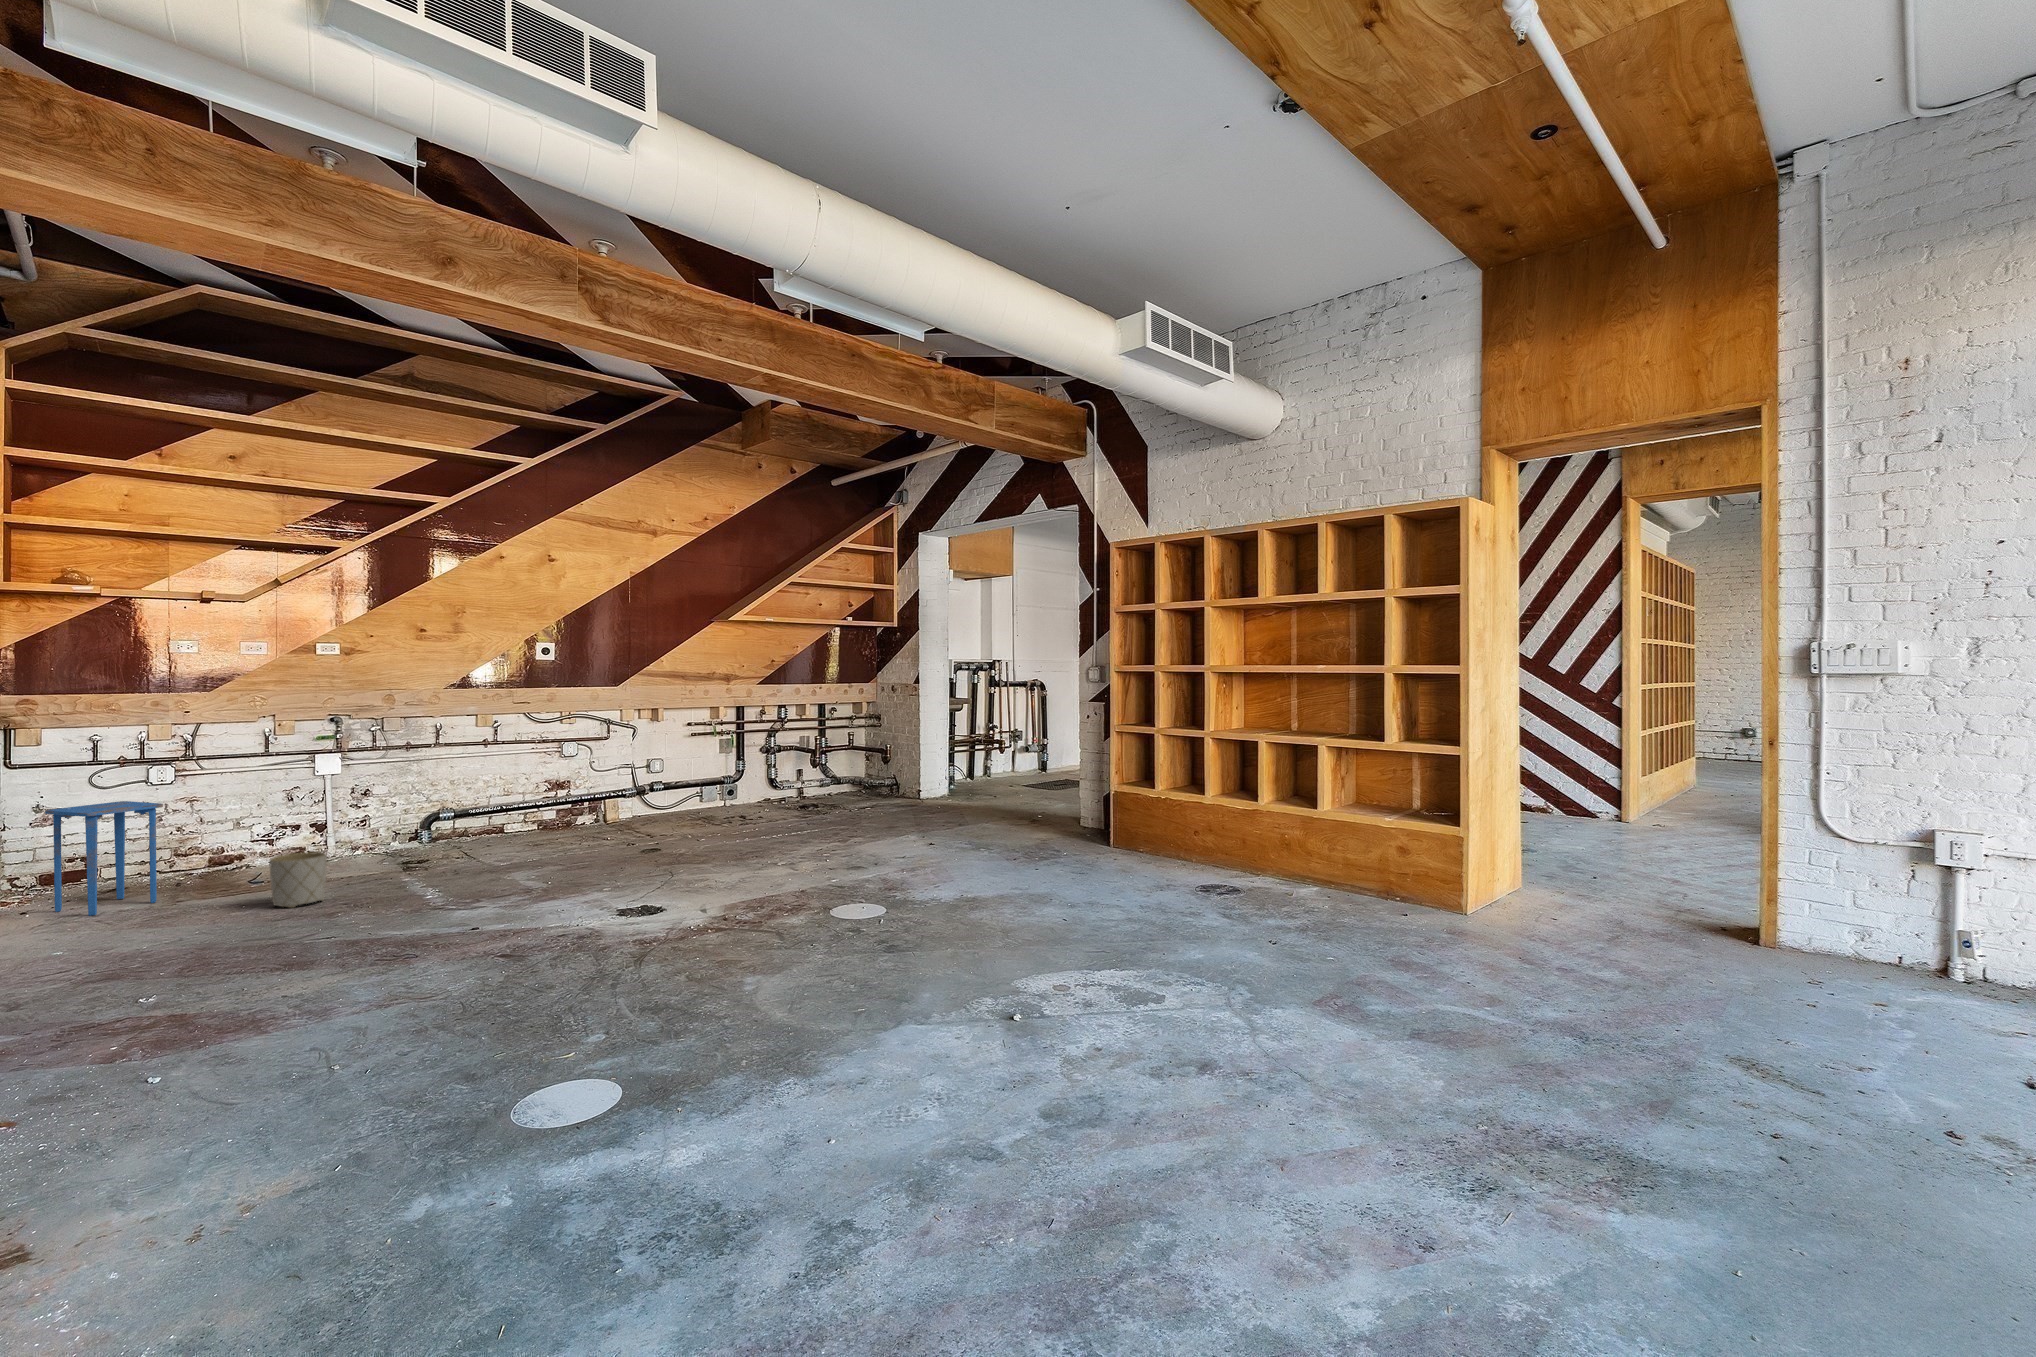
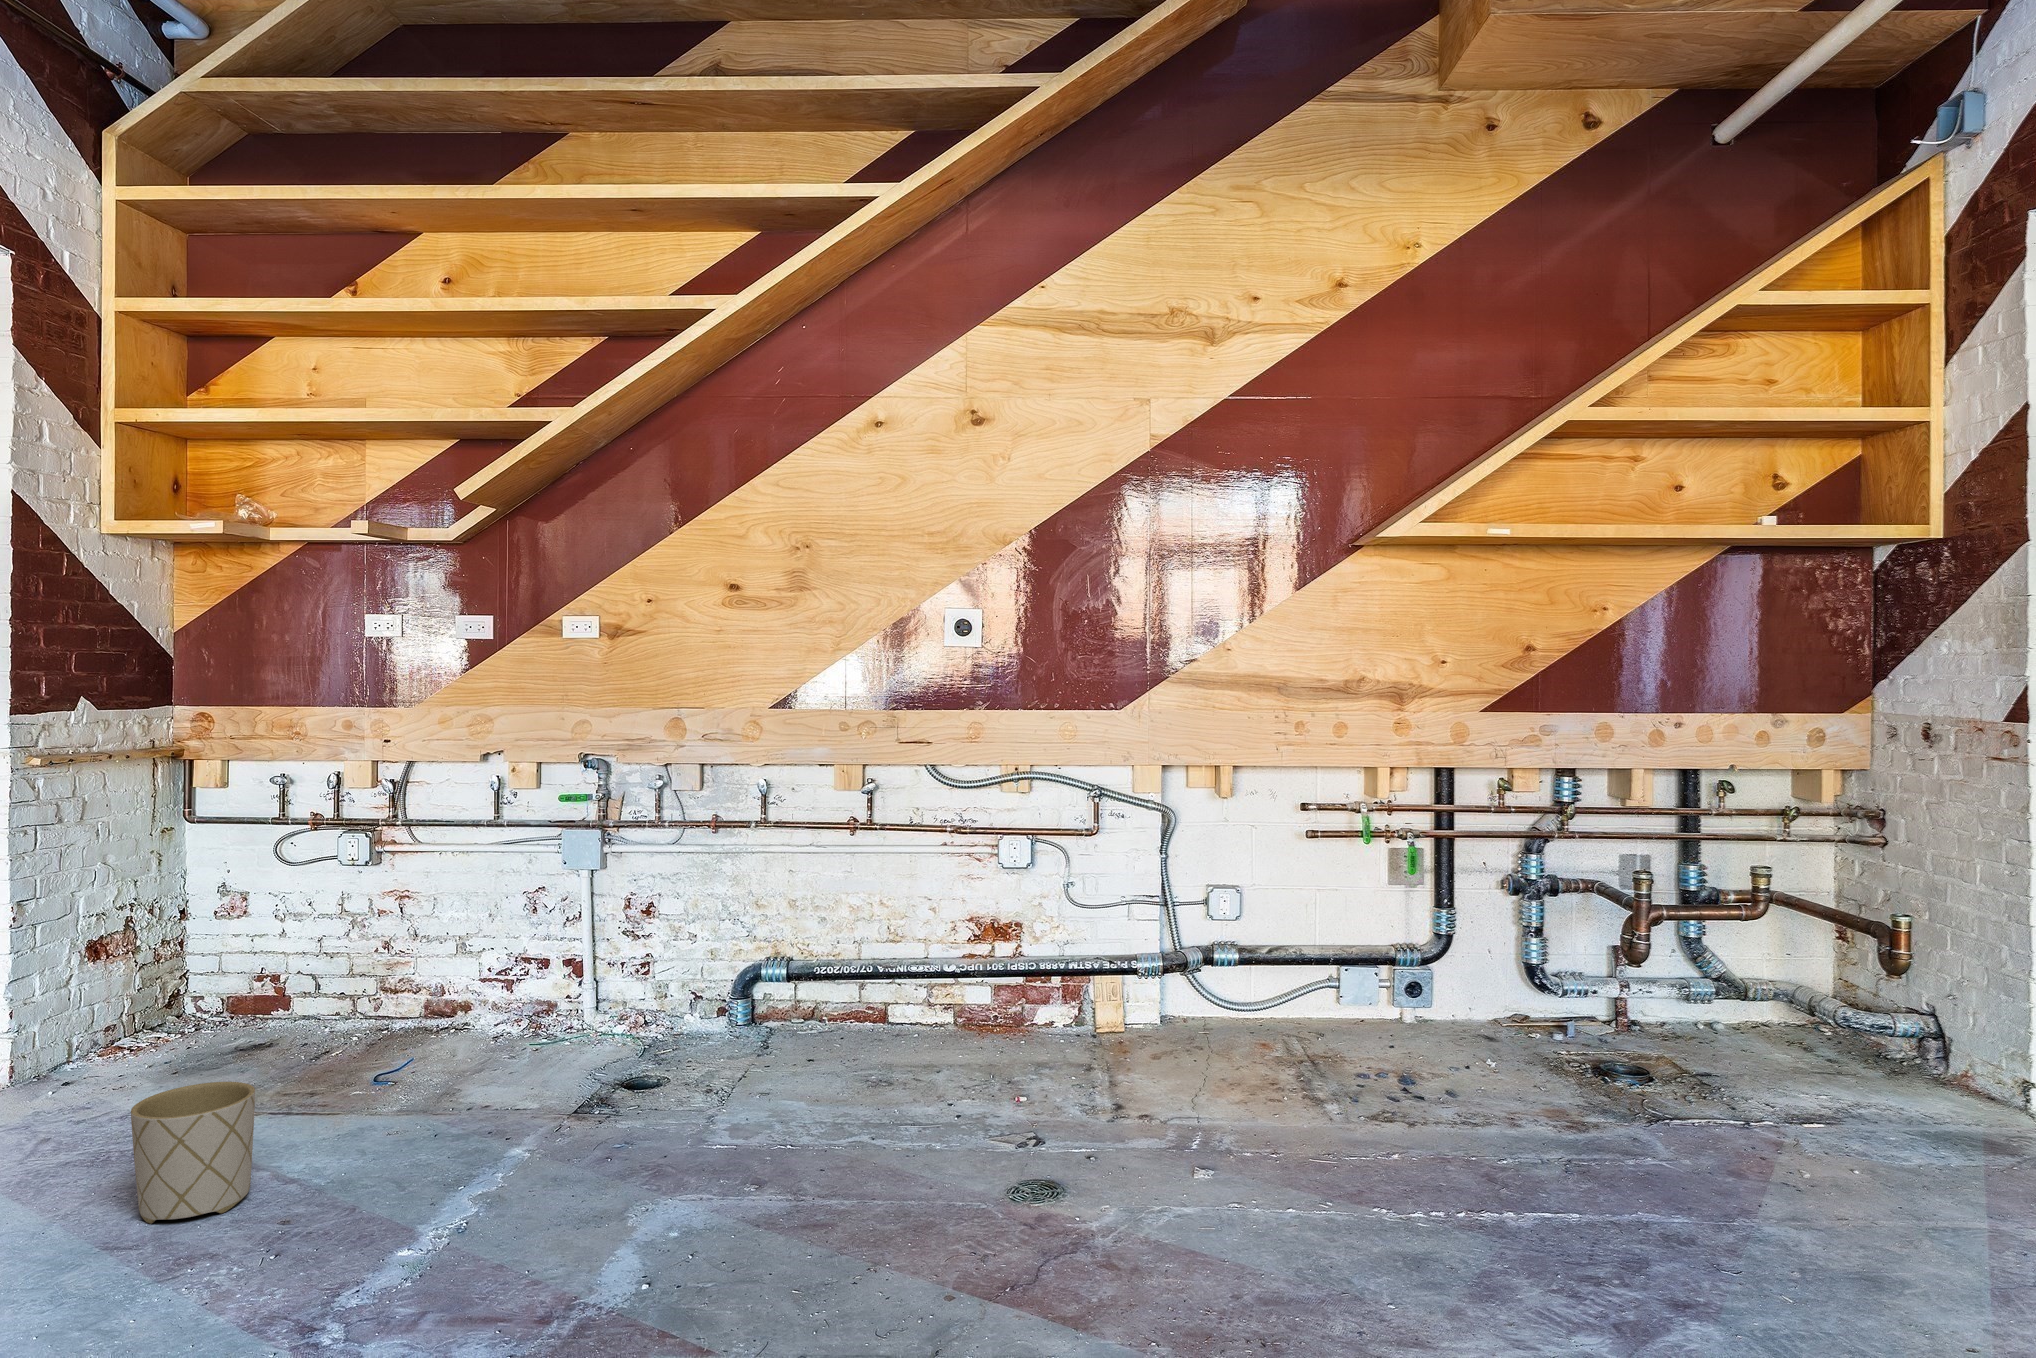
side table: present [45,801,163,916] -> none [15,908,182,1130]

